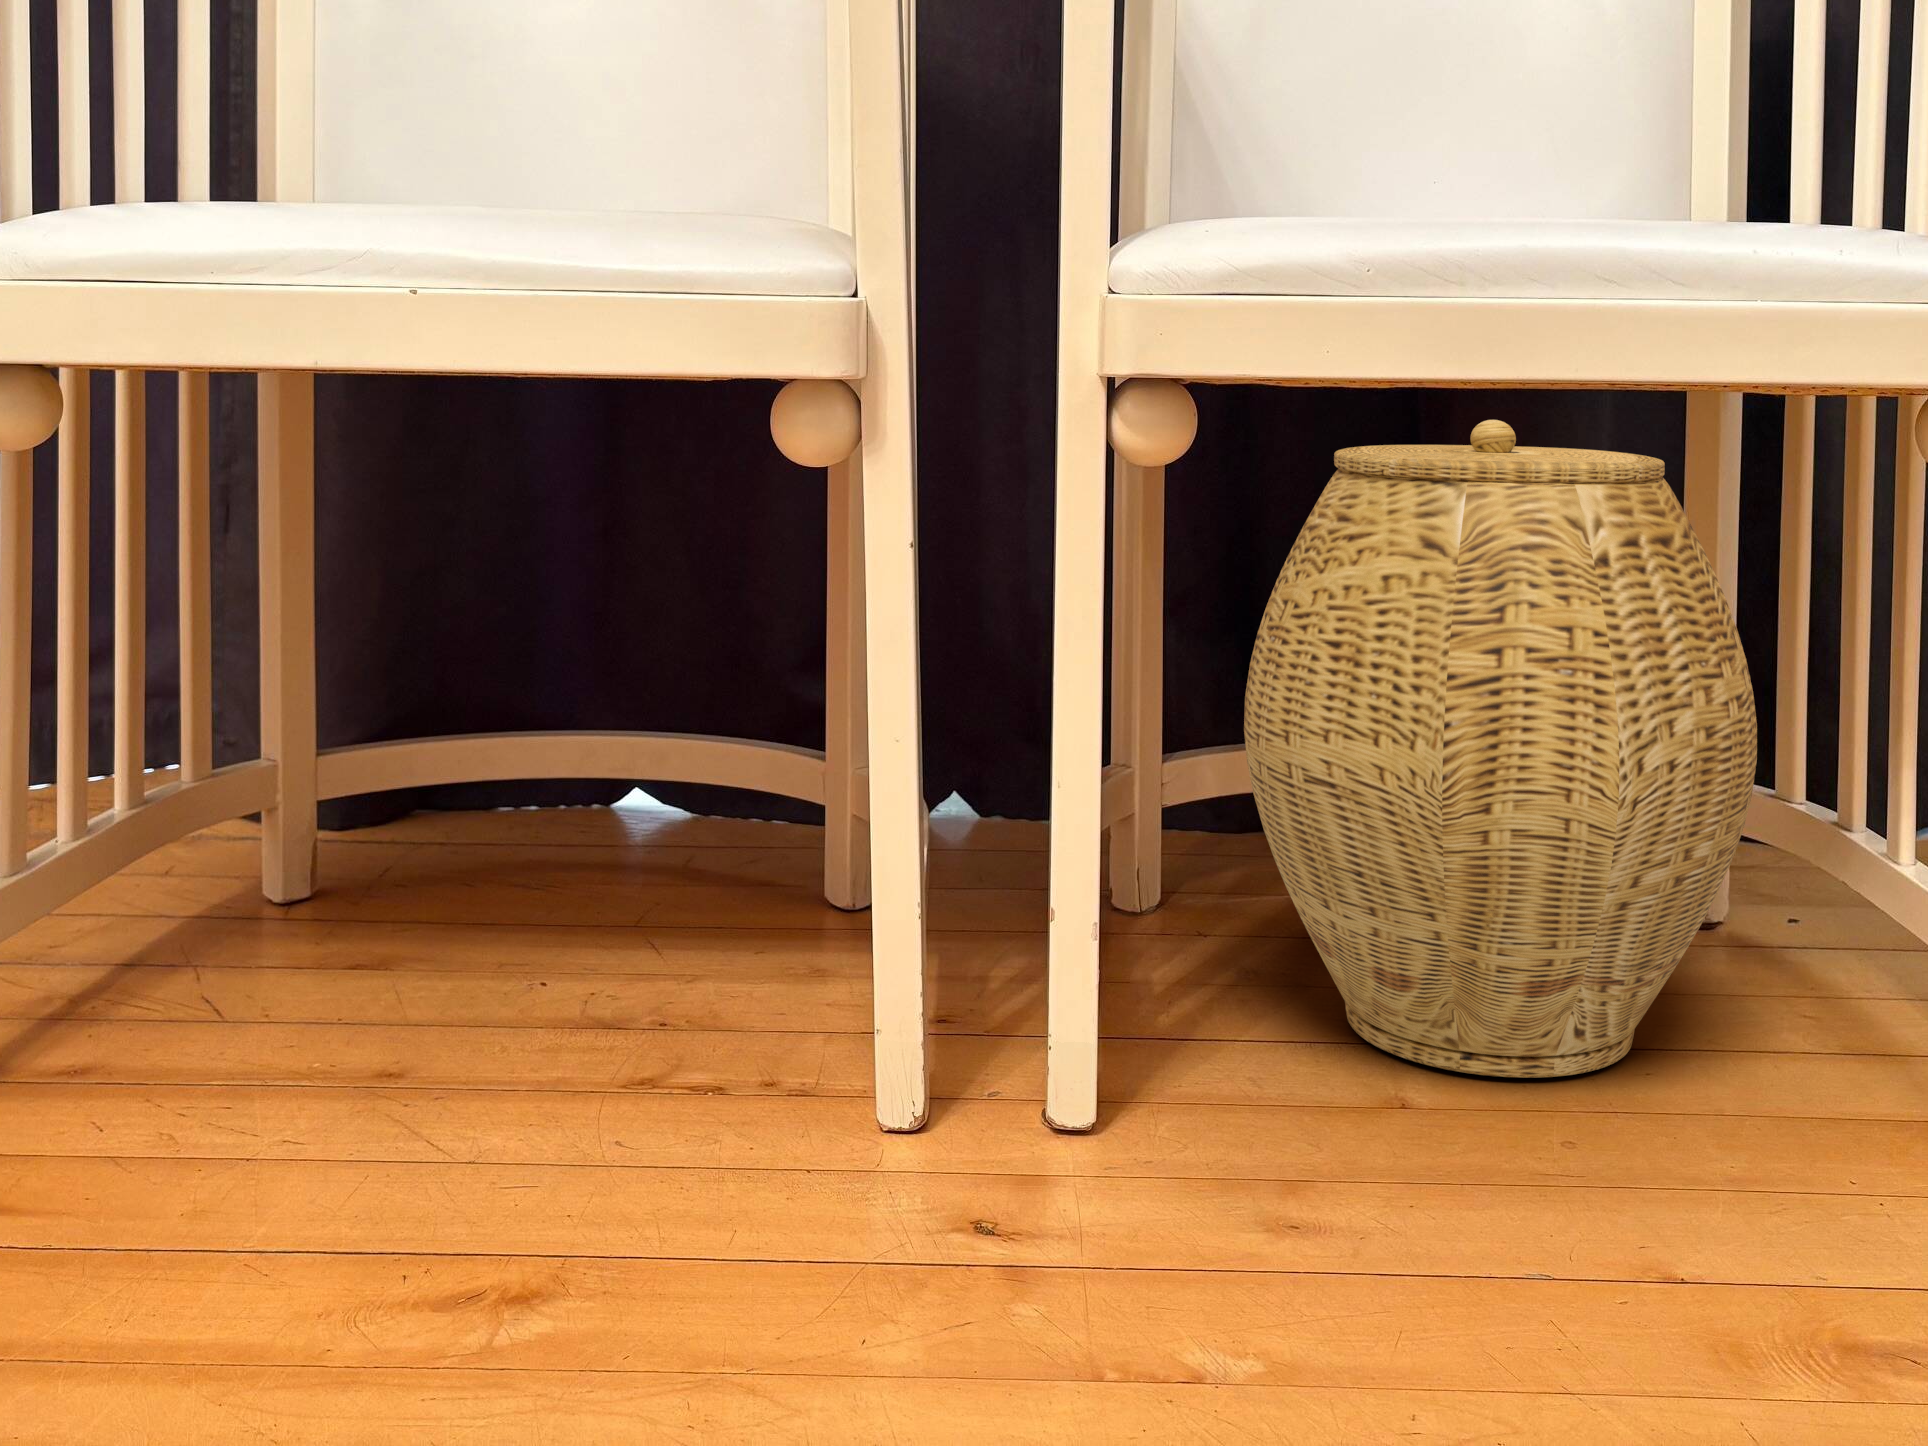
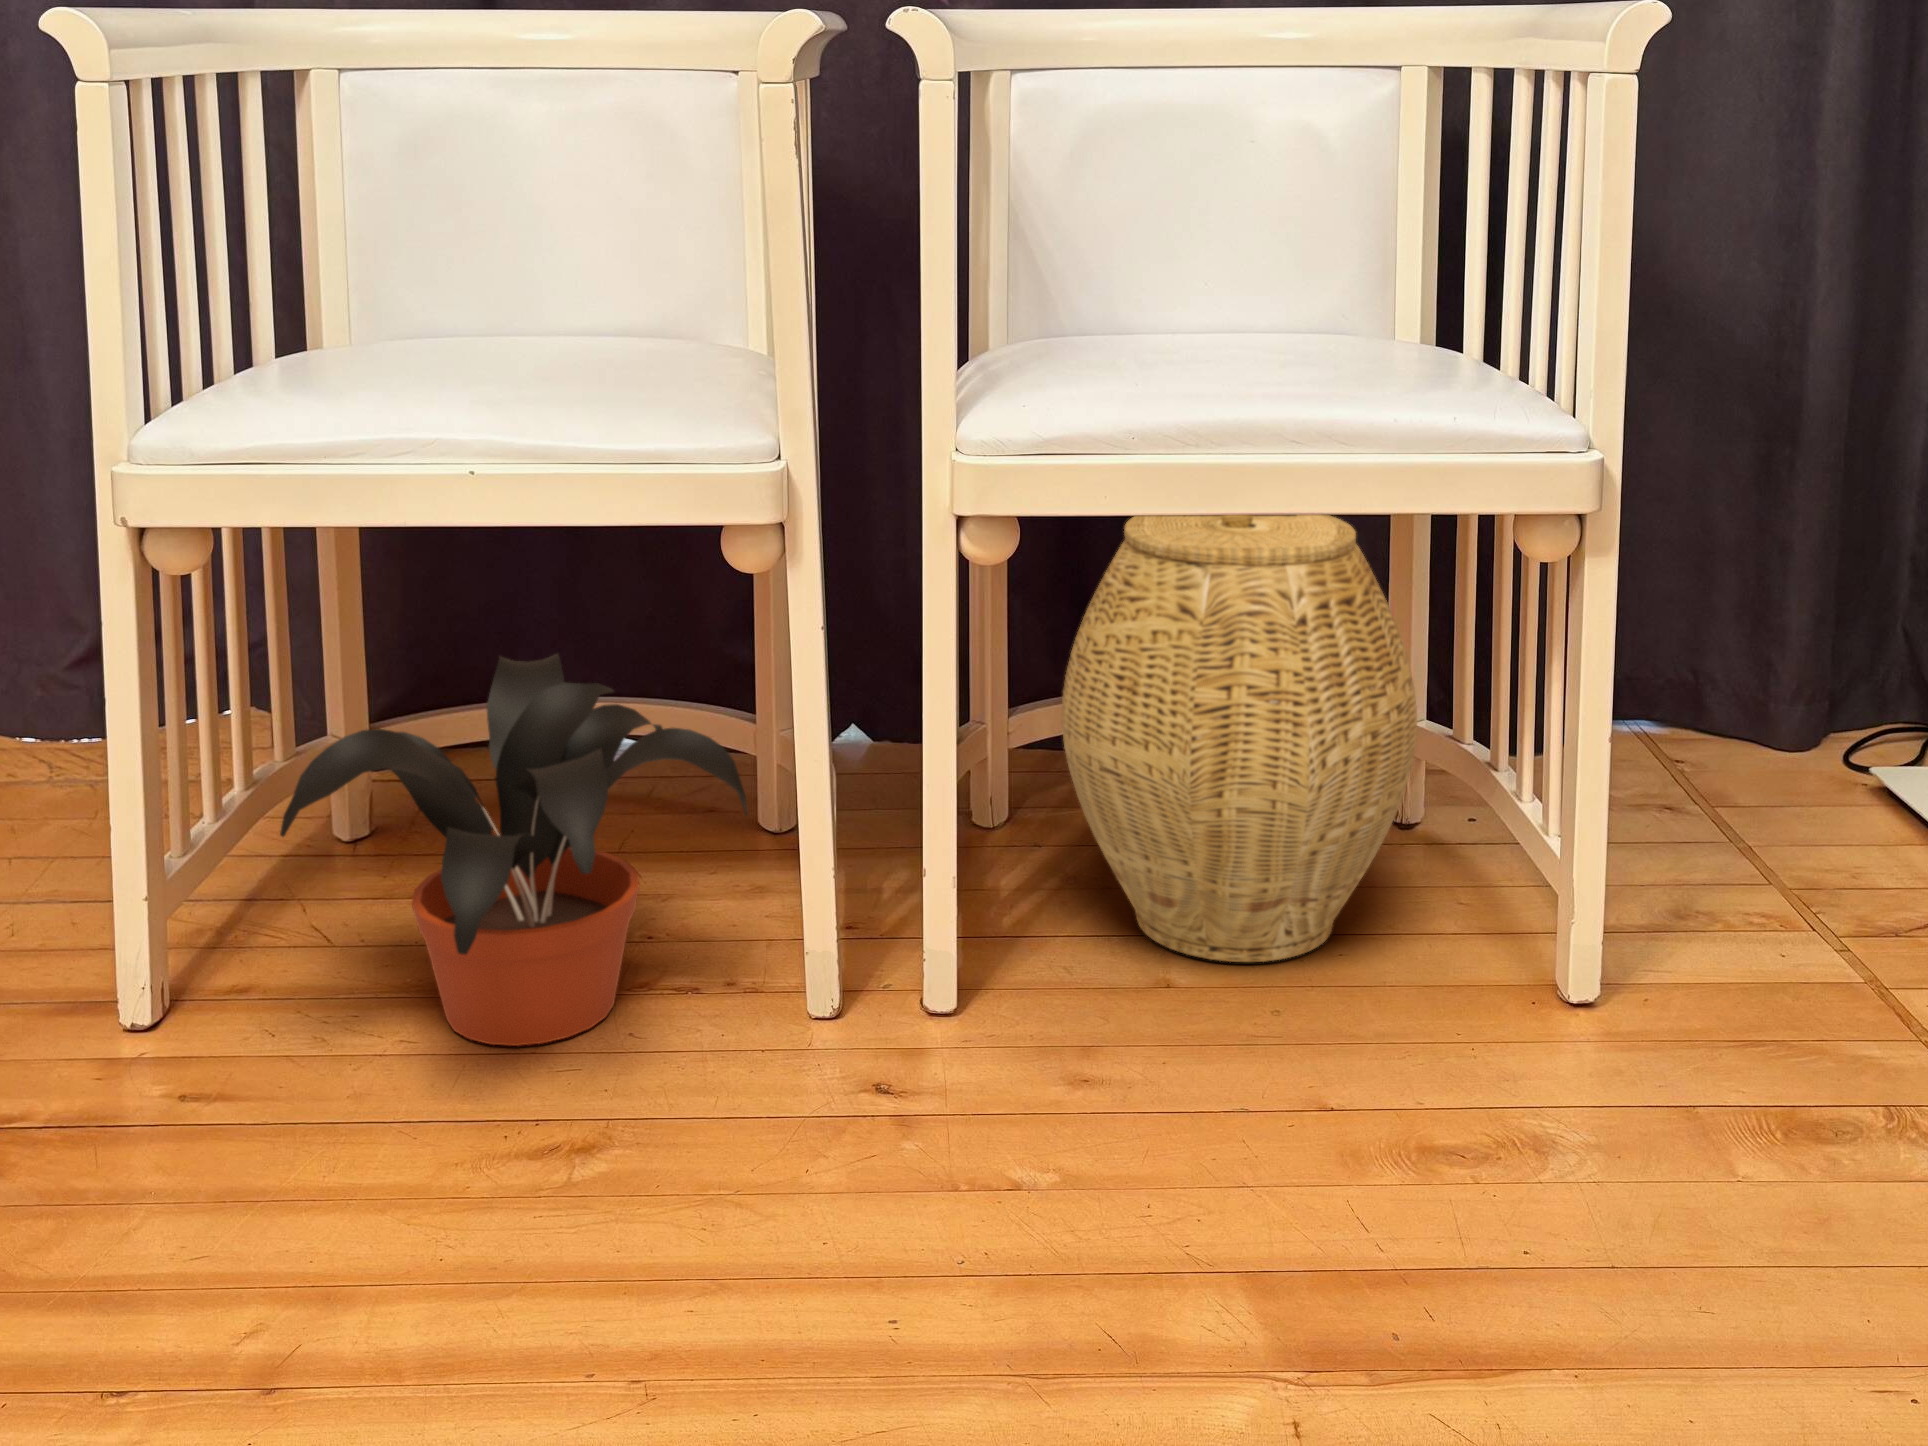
potted plant: none [106,606,797,1151] -> present [280,654,747,1046]

